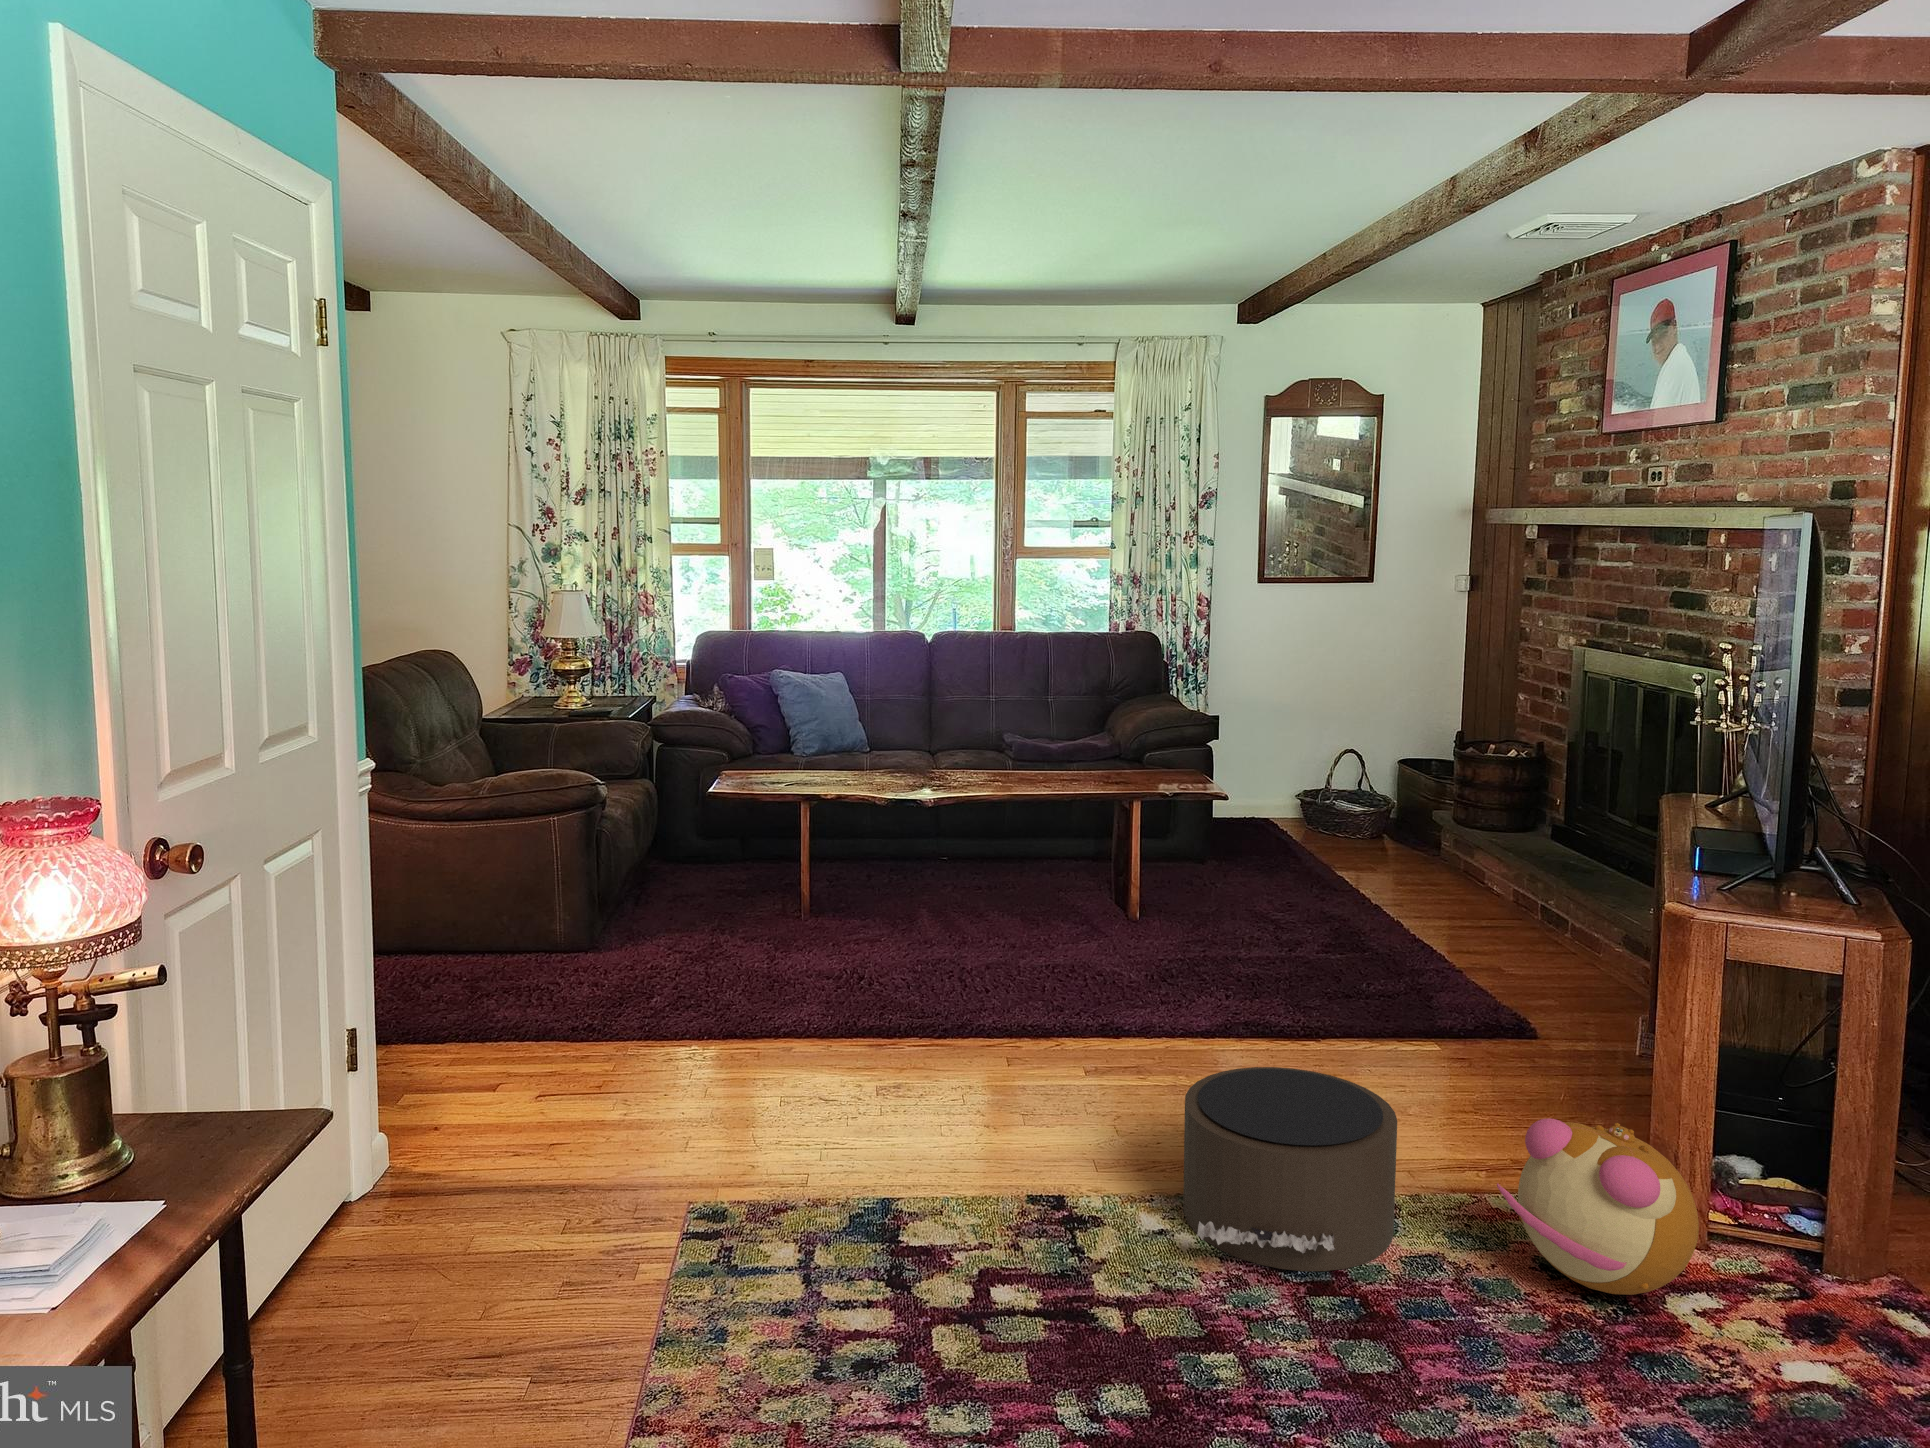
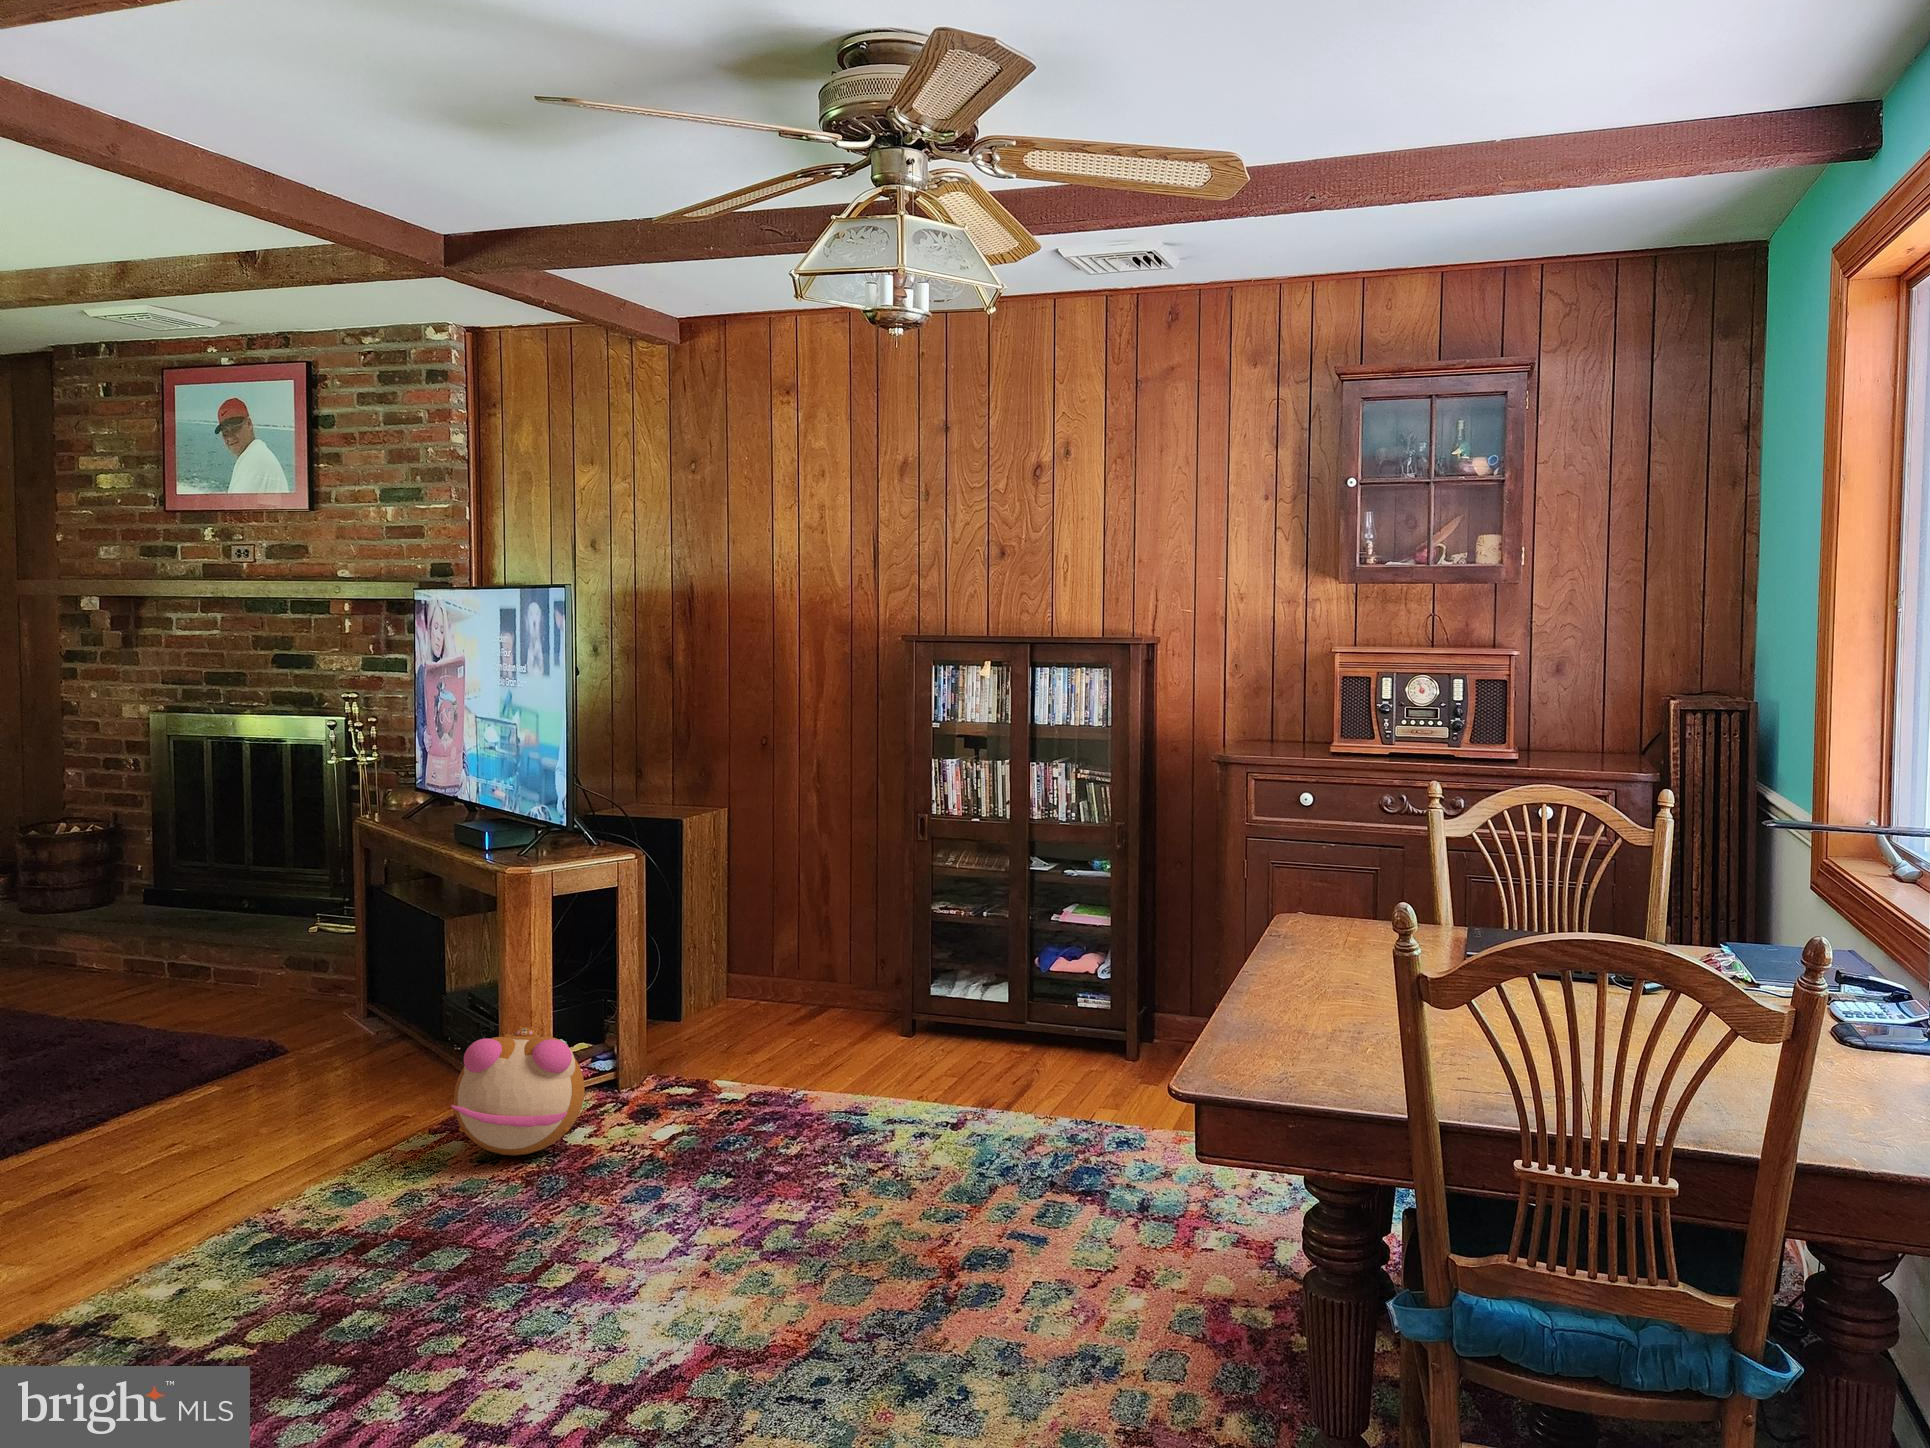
pouf: present [1183,1067,1397,1271] -> none [125,1086,371,1269]

